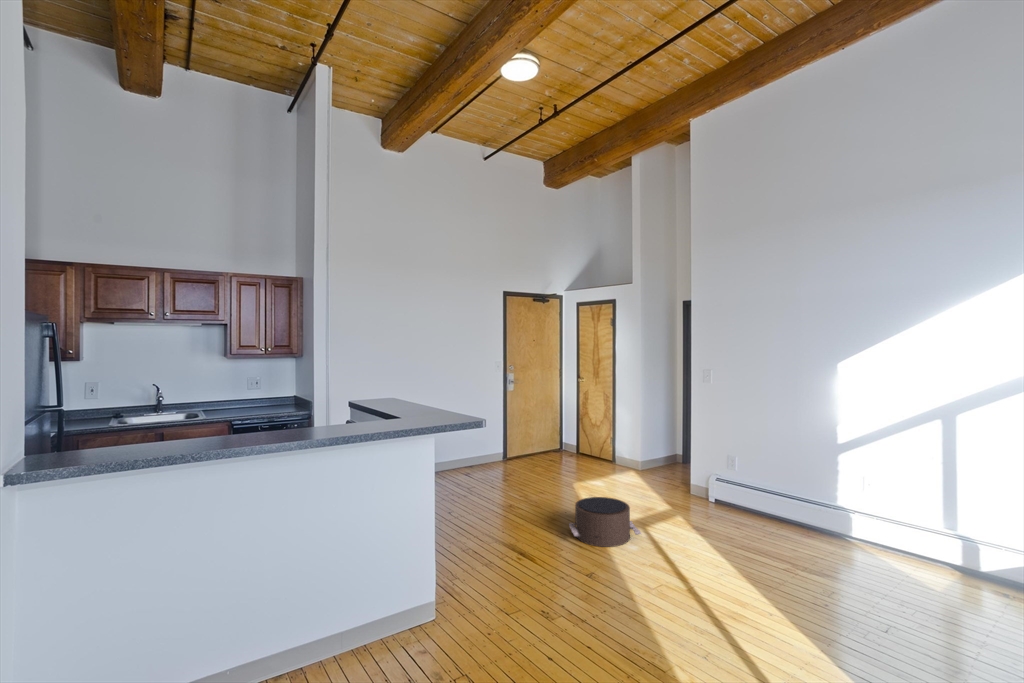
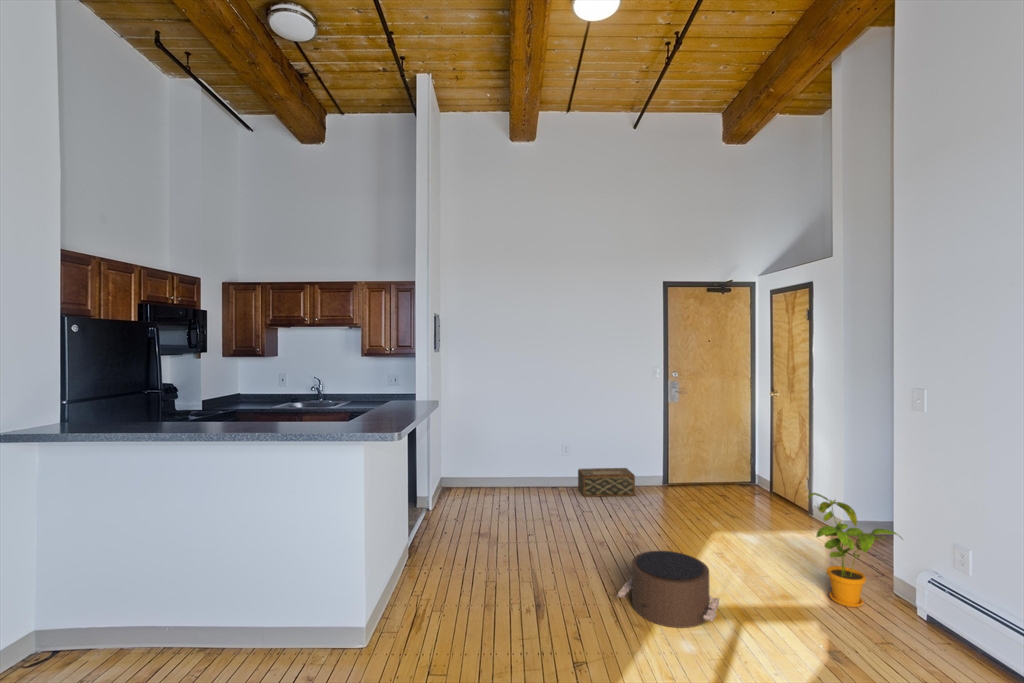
house plant: none [656,442,706,510] -> present [808,493,901,607]
woven basket: none [444,449,494,478] -> present [578,468,635,497]

